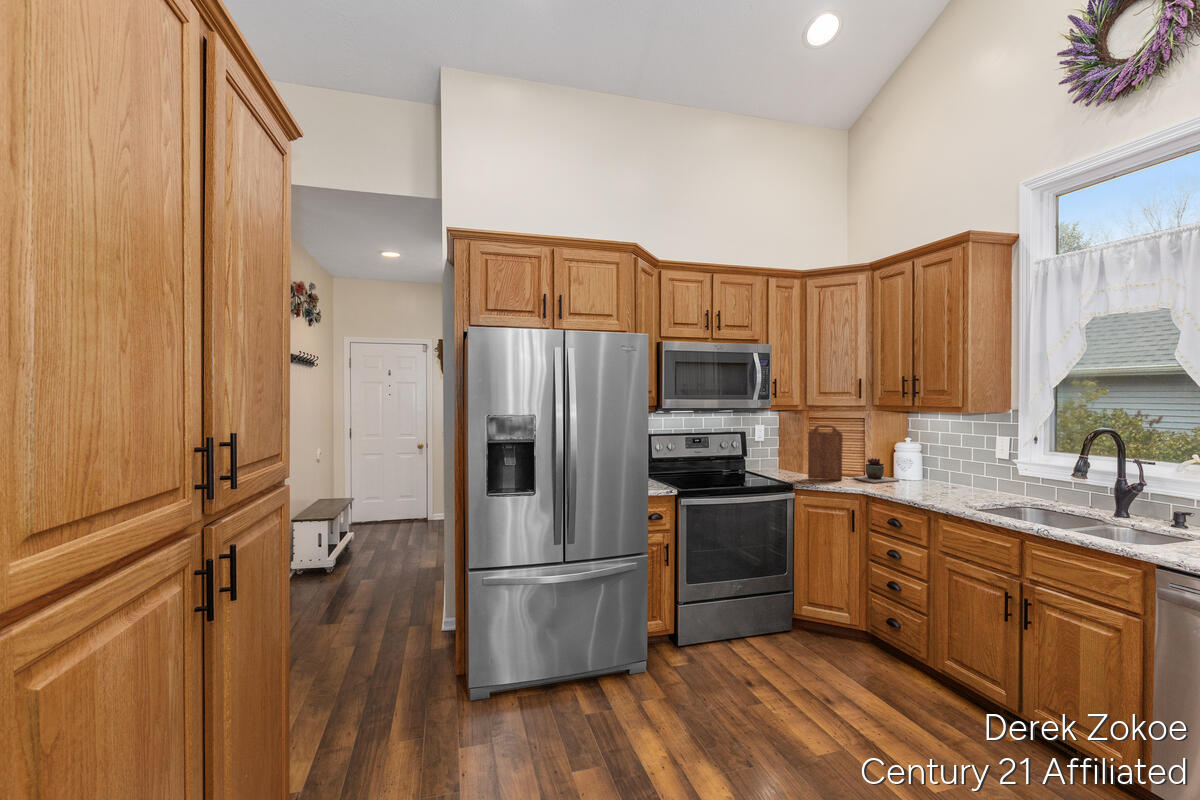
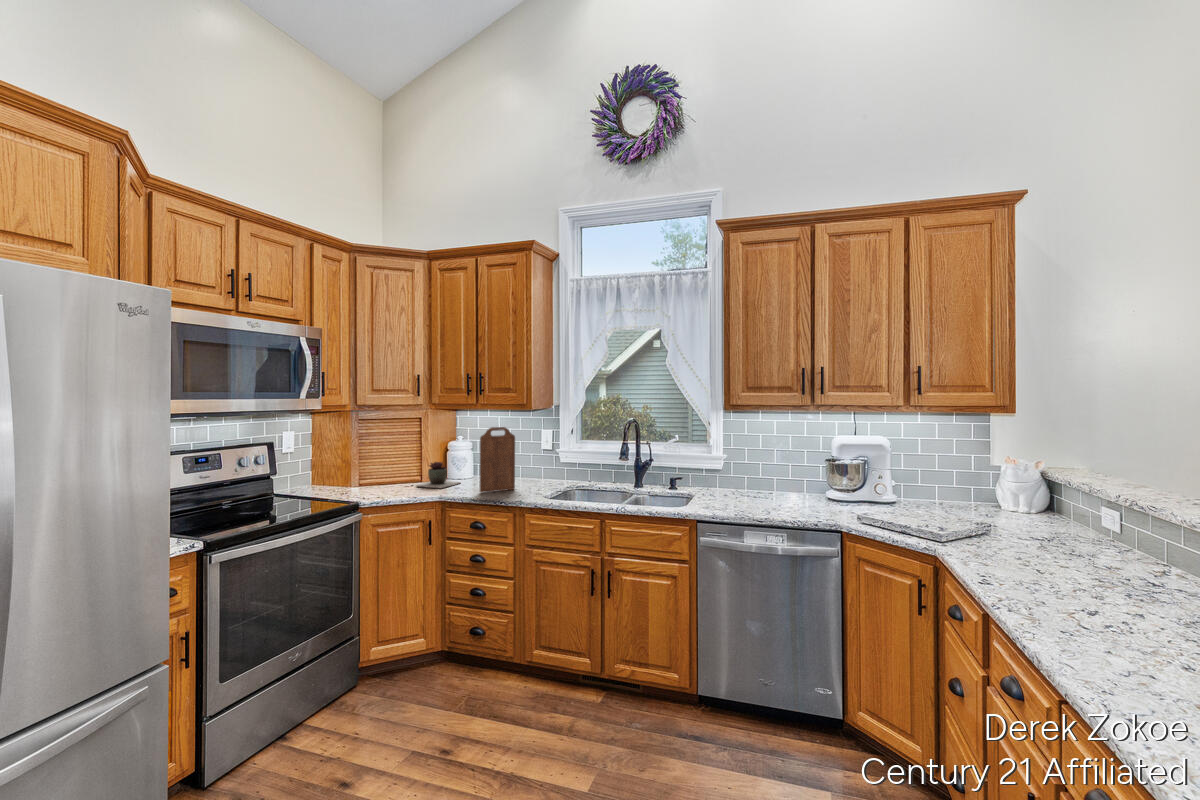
cutting board: present [808,425,843,480] -> present [480,427,515,492]

